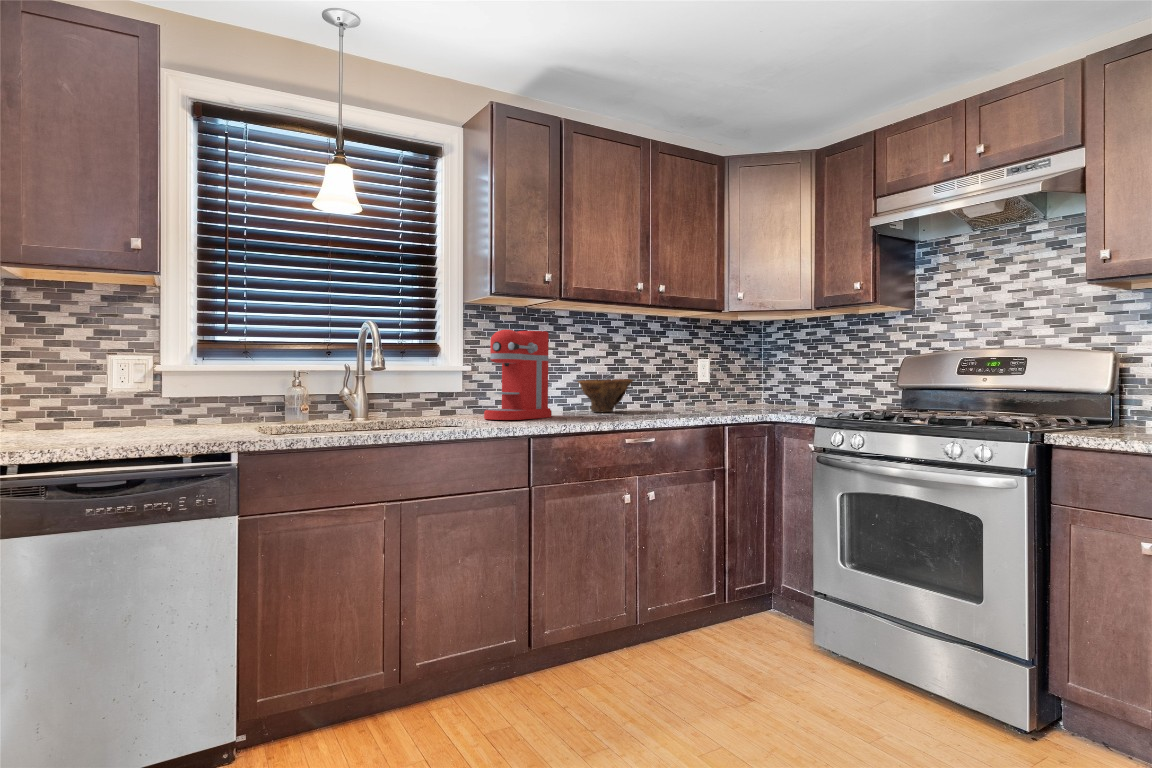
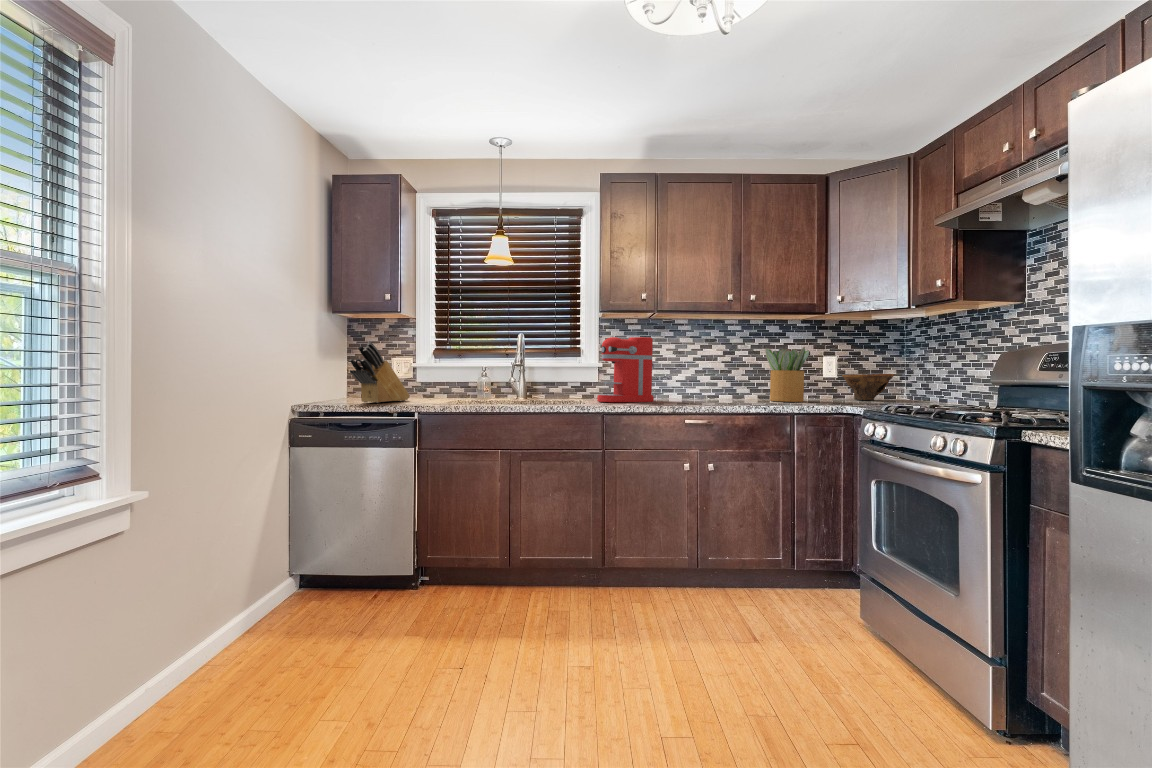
knife block: none [66,324,169,439] -> present [349,343,410,403]
potted plant: none [660,348,705,411] -> present [765,347,809,402]
bowl: present [578,379,633,412] -> present [842,374,894,400]

